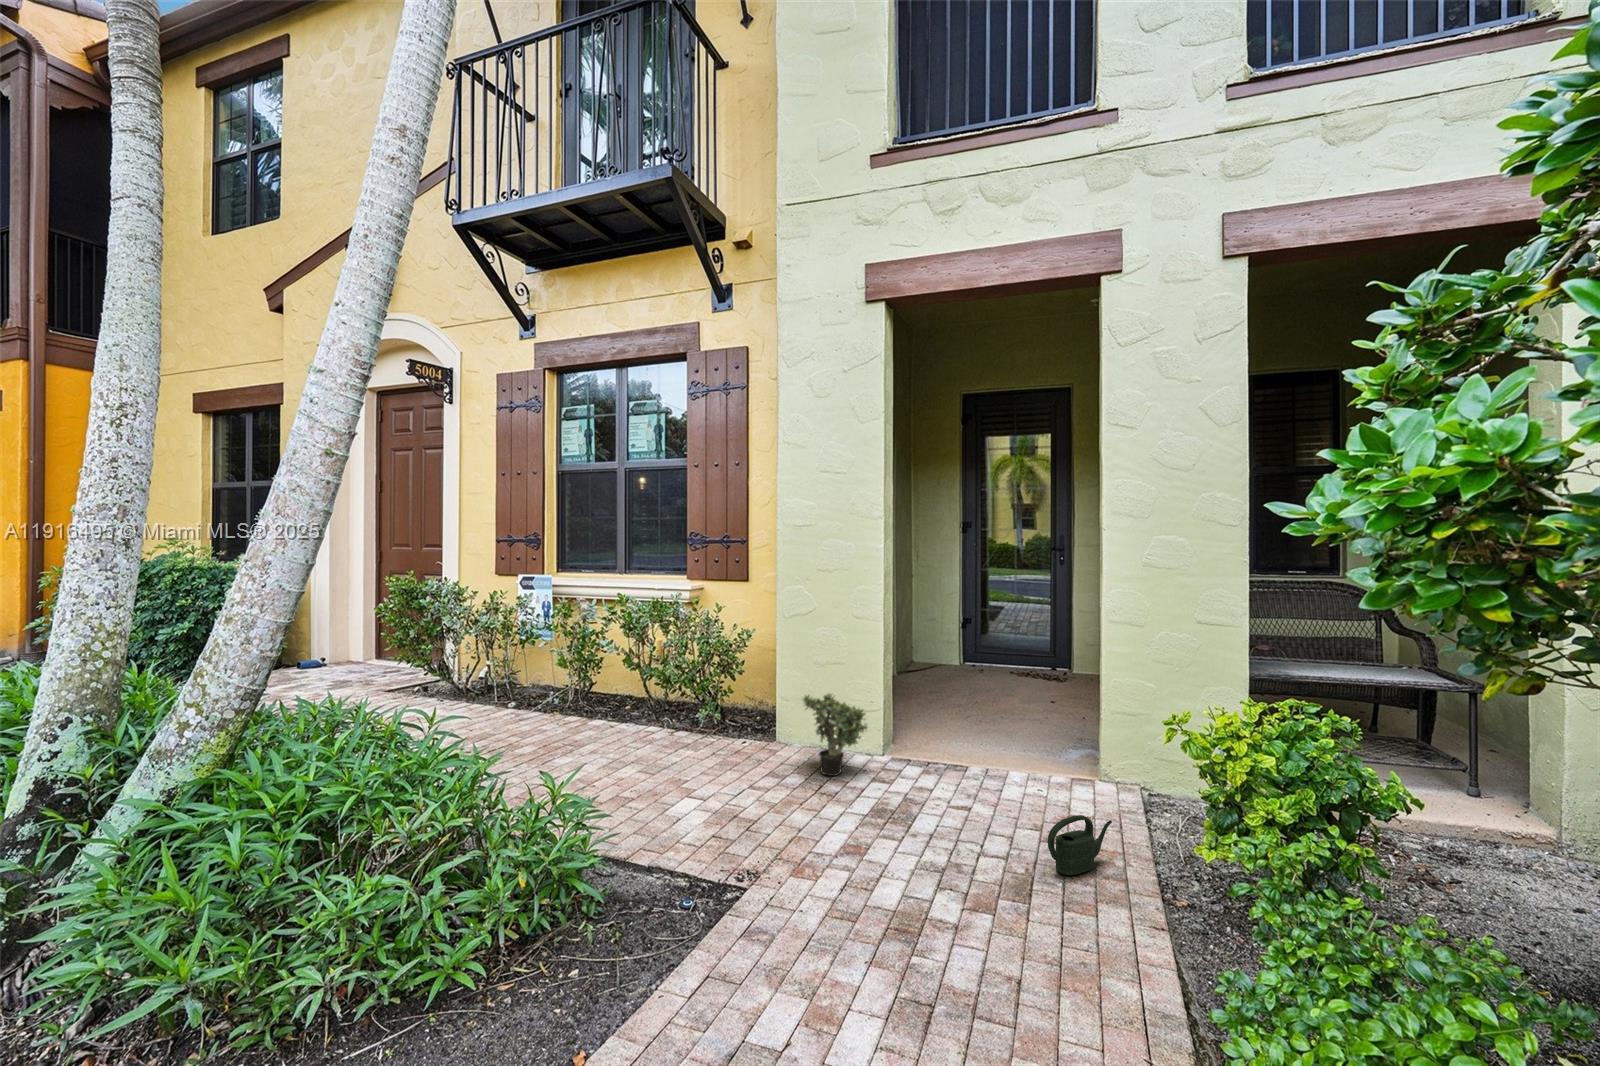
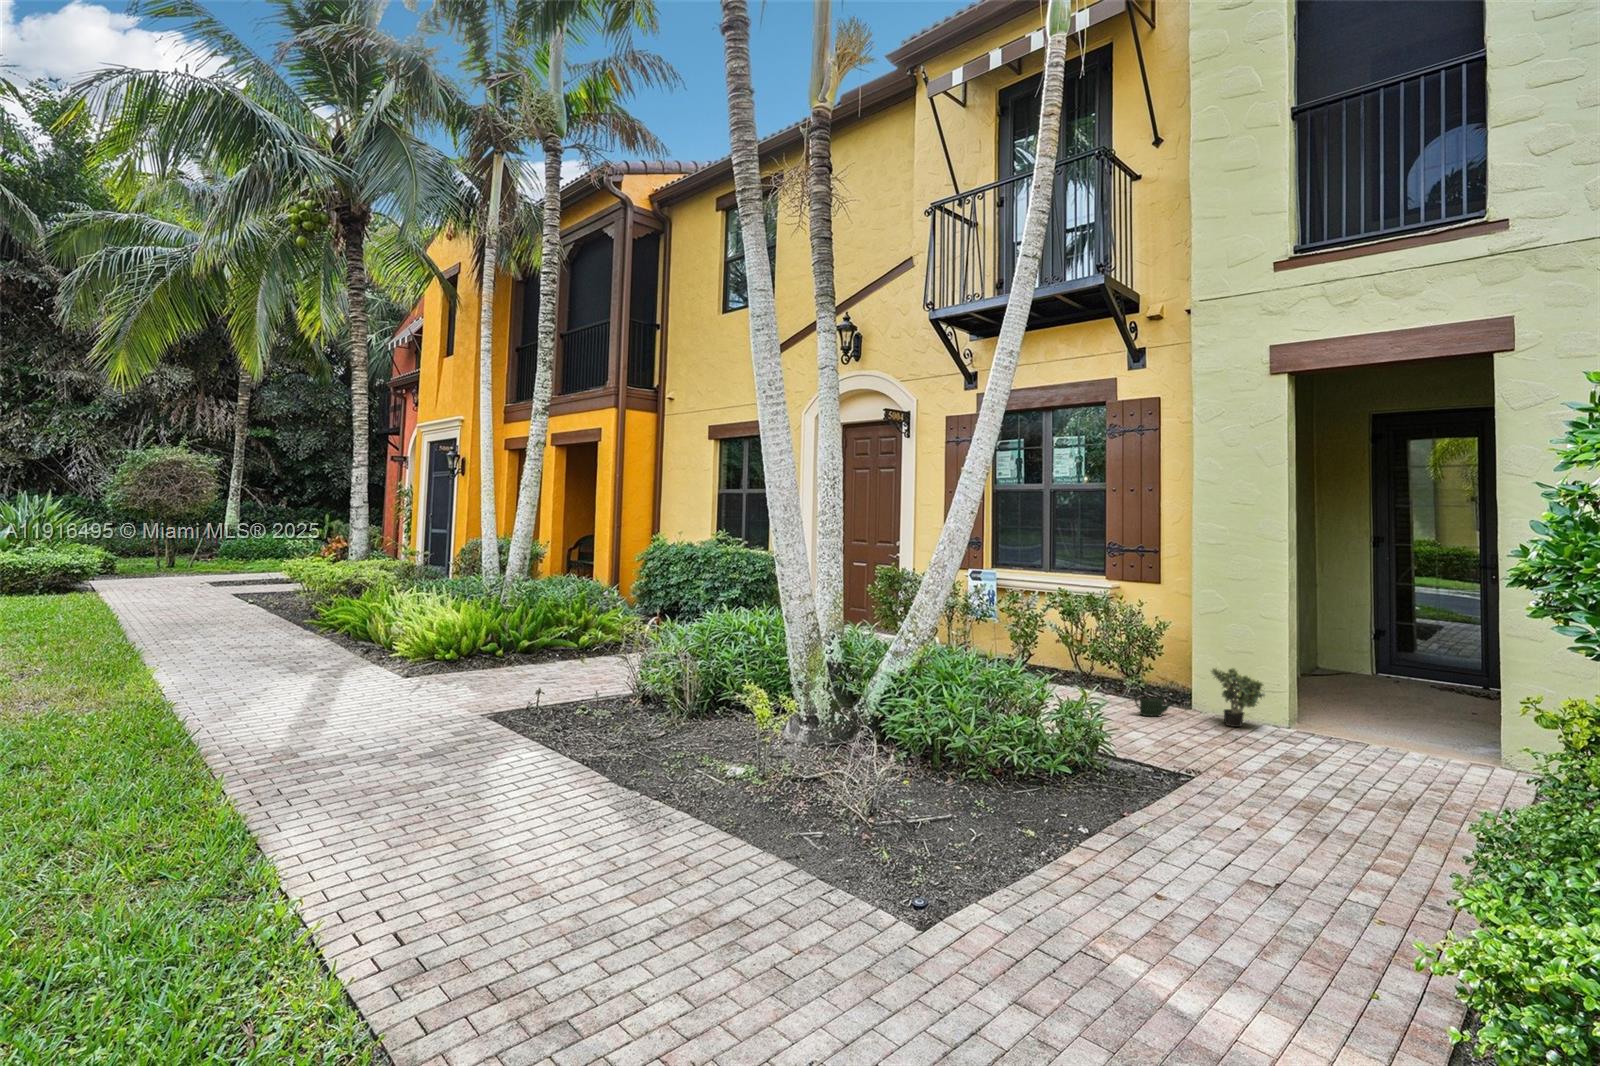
watering can: present [1048,815,1112,875] -> present [1134,690,1176,716]

